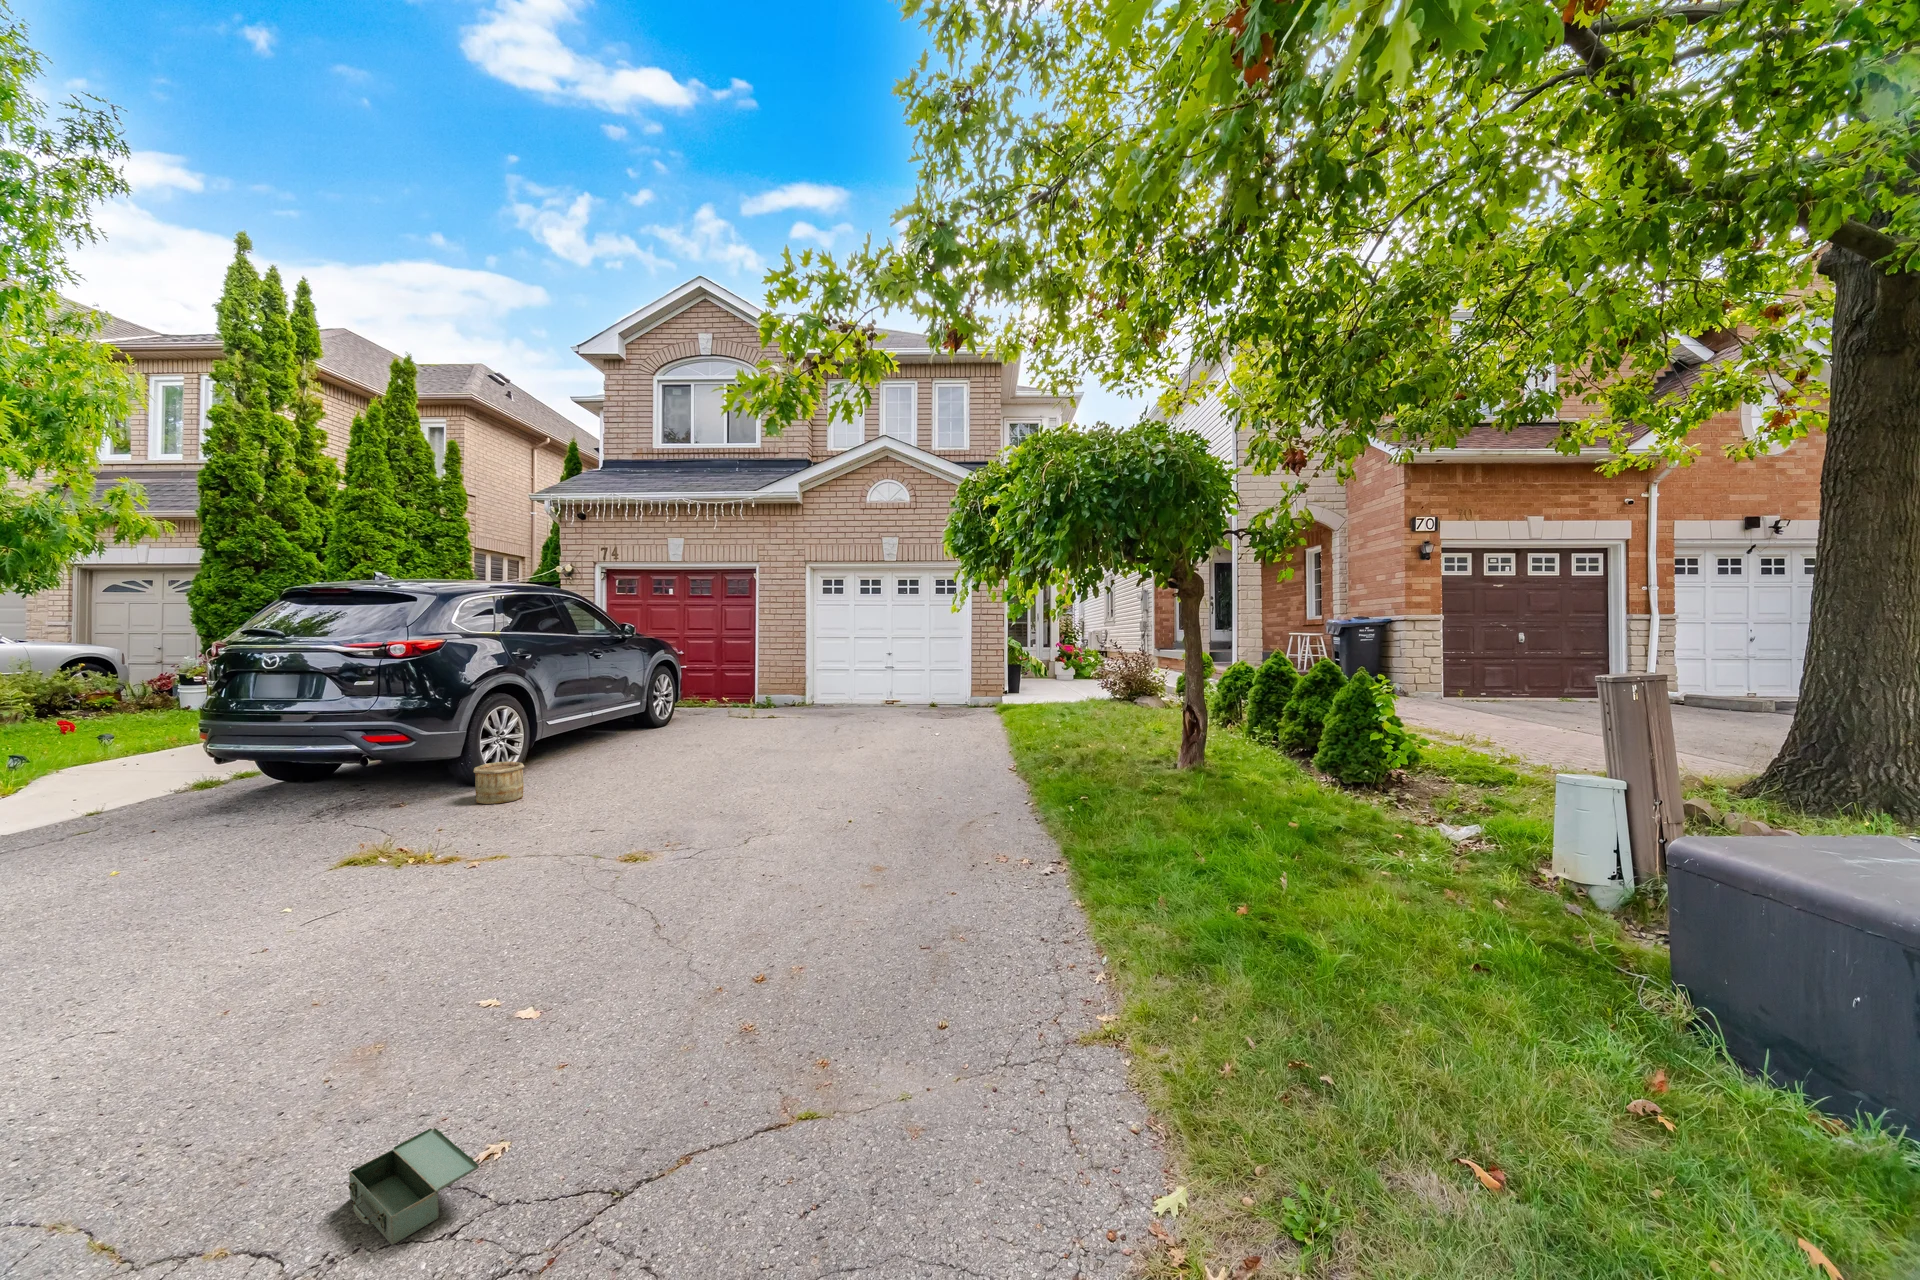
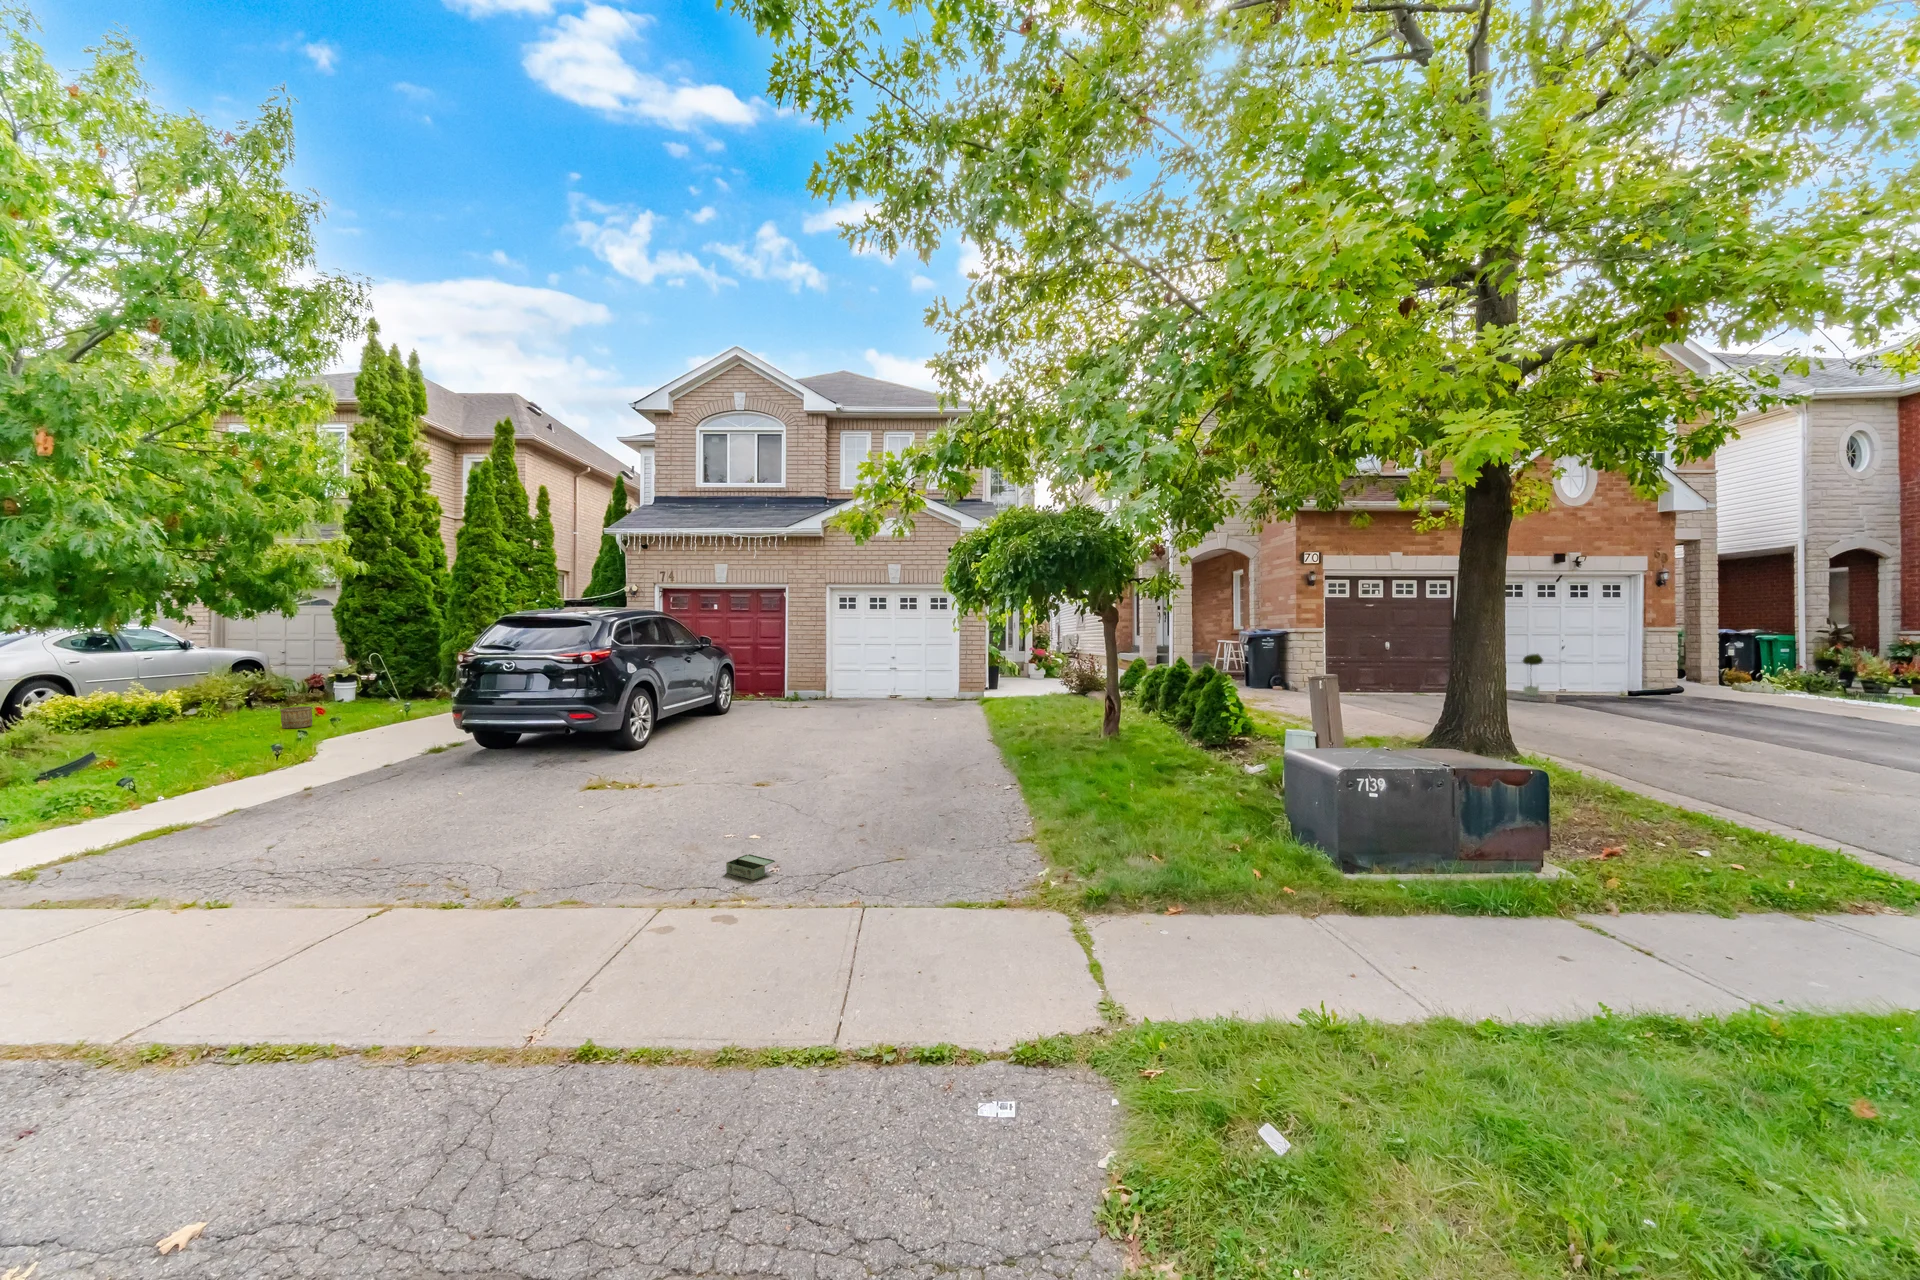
potted tree: none [1697,646,1731,701] -> present [1523,654,1543,696]
wooden bucket: present [474,761,524,804] -> present [280,706,313,728]

